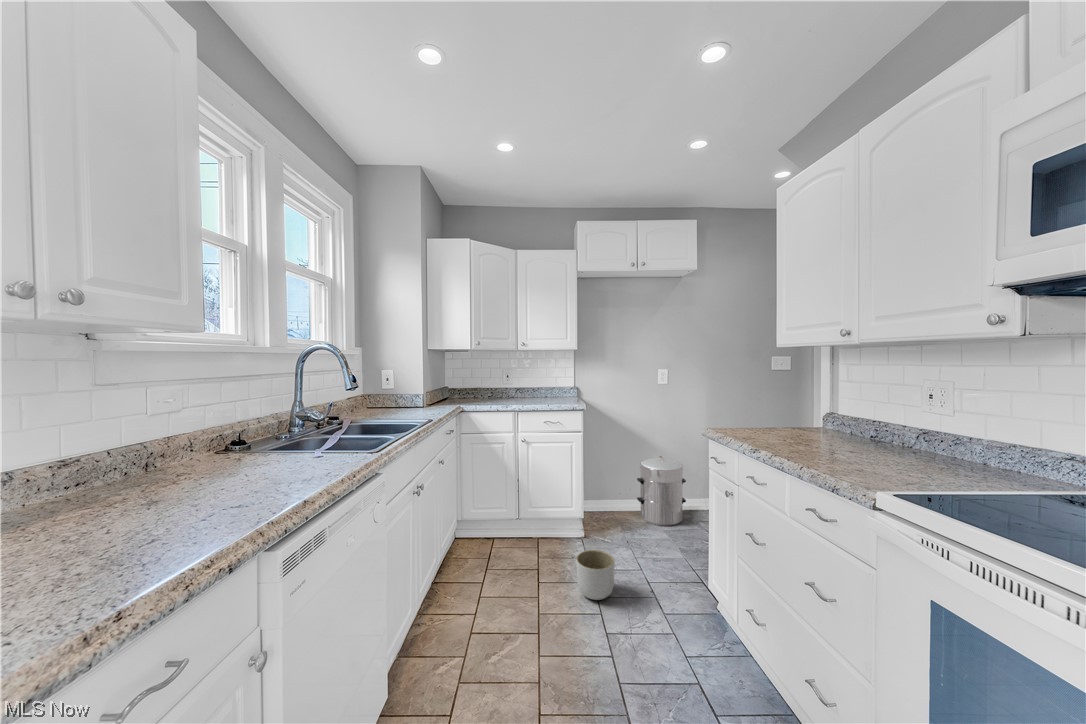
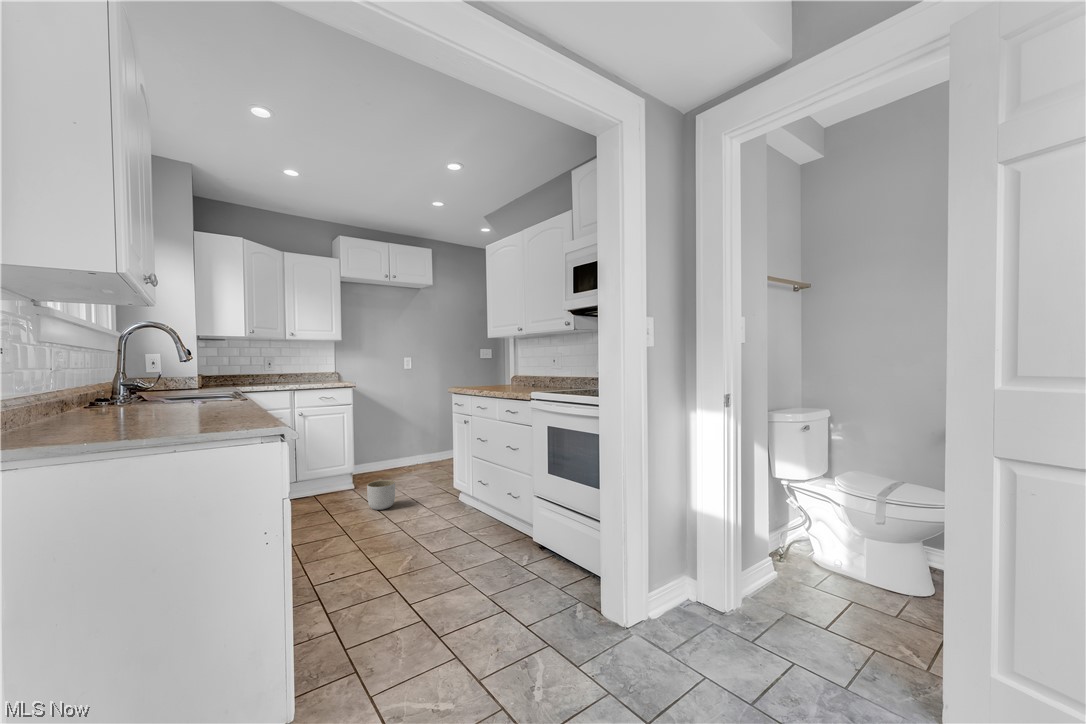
waste bin: present [637,456,686,526] -> none [392,425,429,475]

